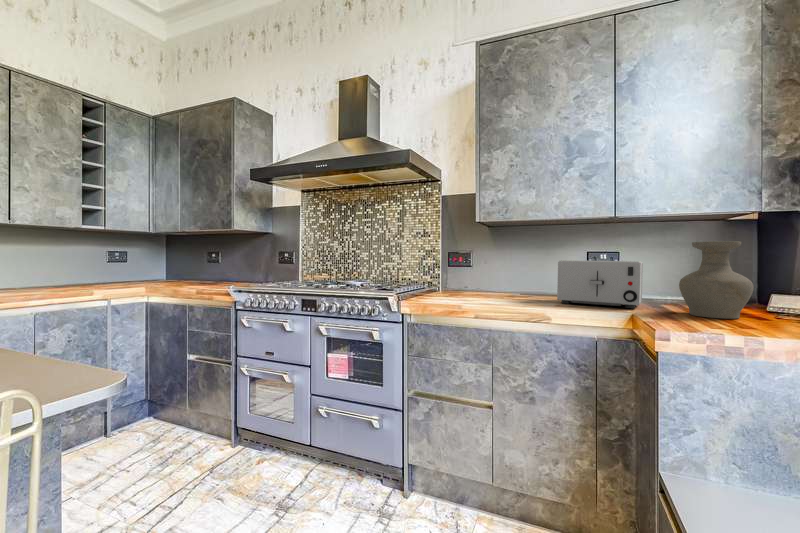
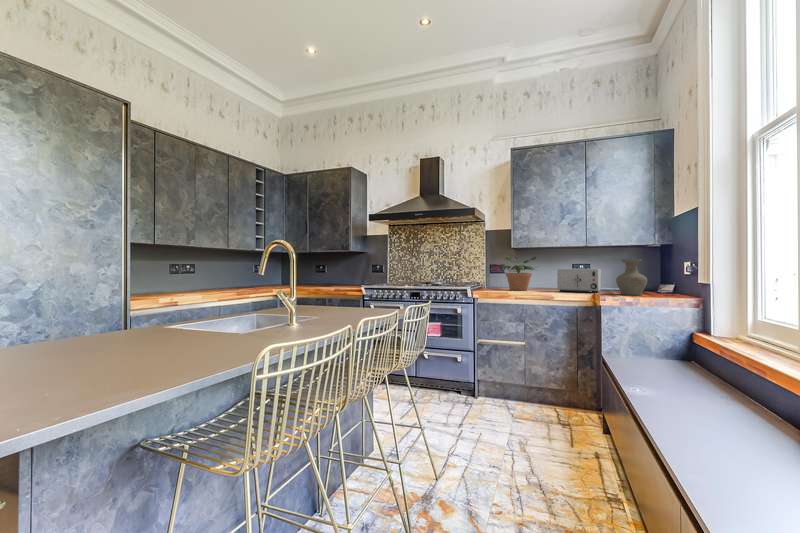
potted plant: none [458,236,530,300] -> present [502,256,536,290]

